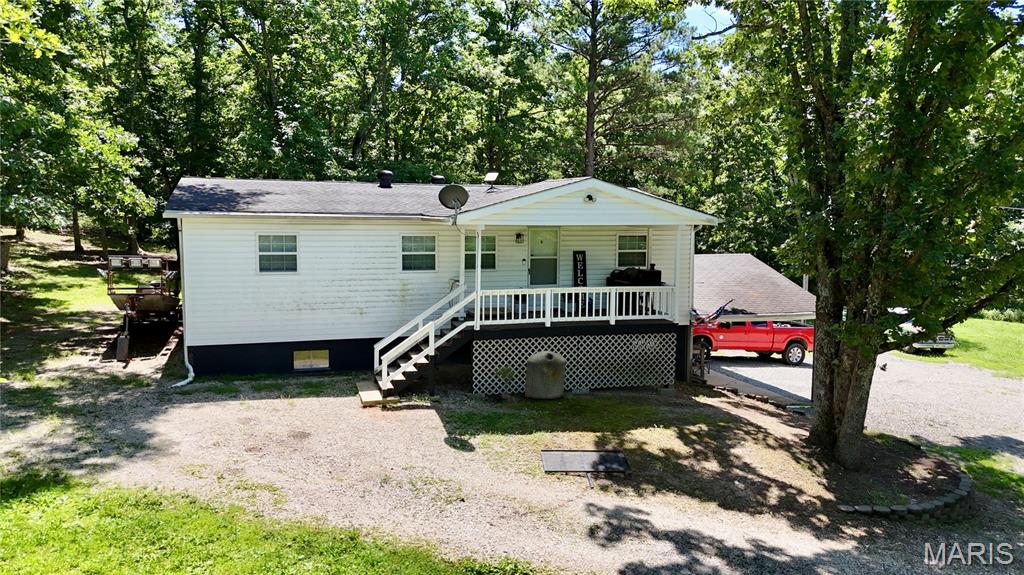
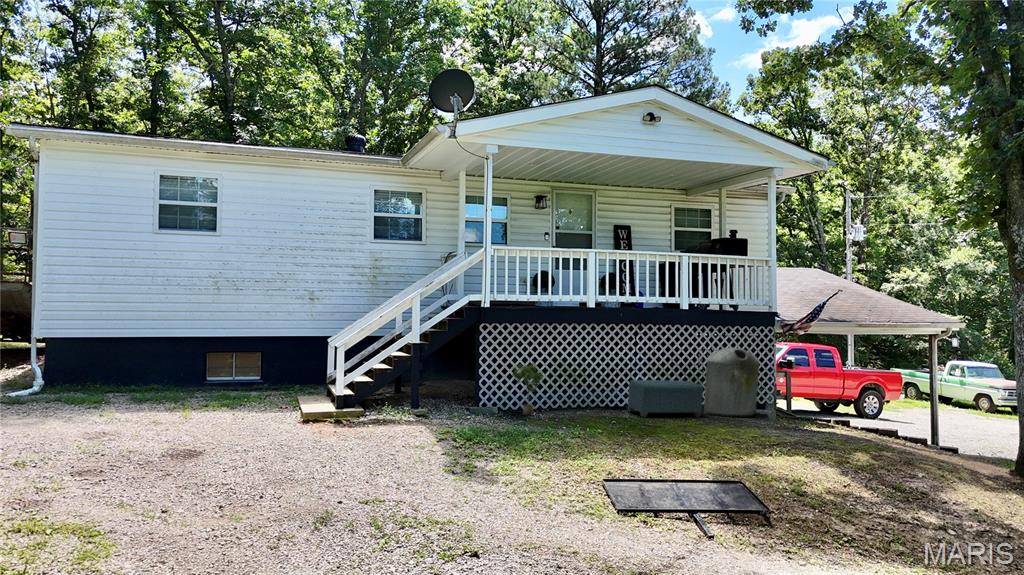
trash can: present [525,351,566,399] -> present [704,348,759,417]
bench: none [572,373,621,399] -> present [628,380,703,417]

